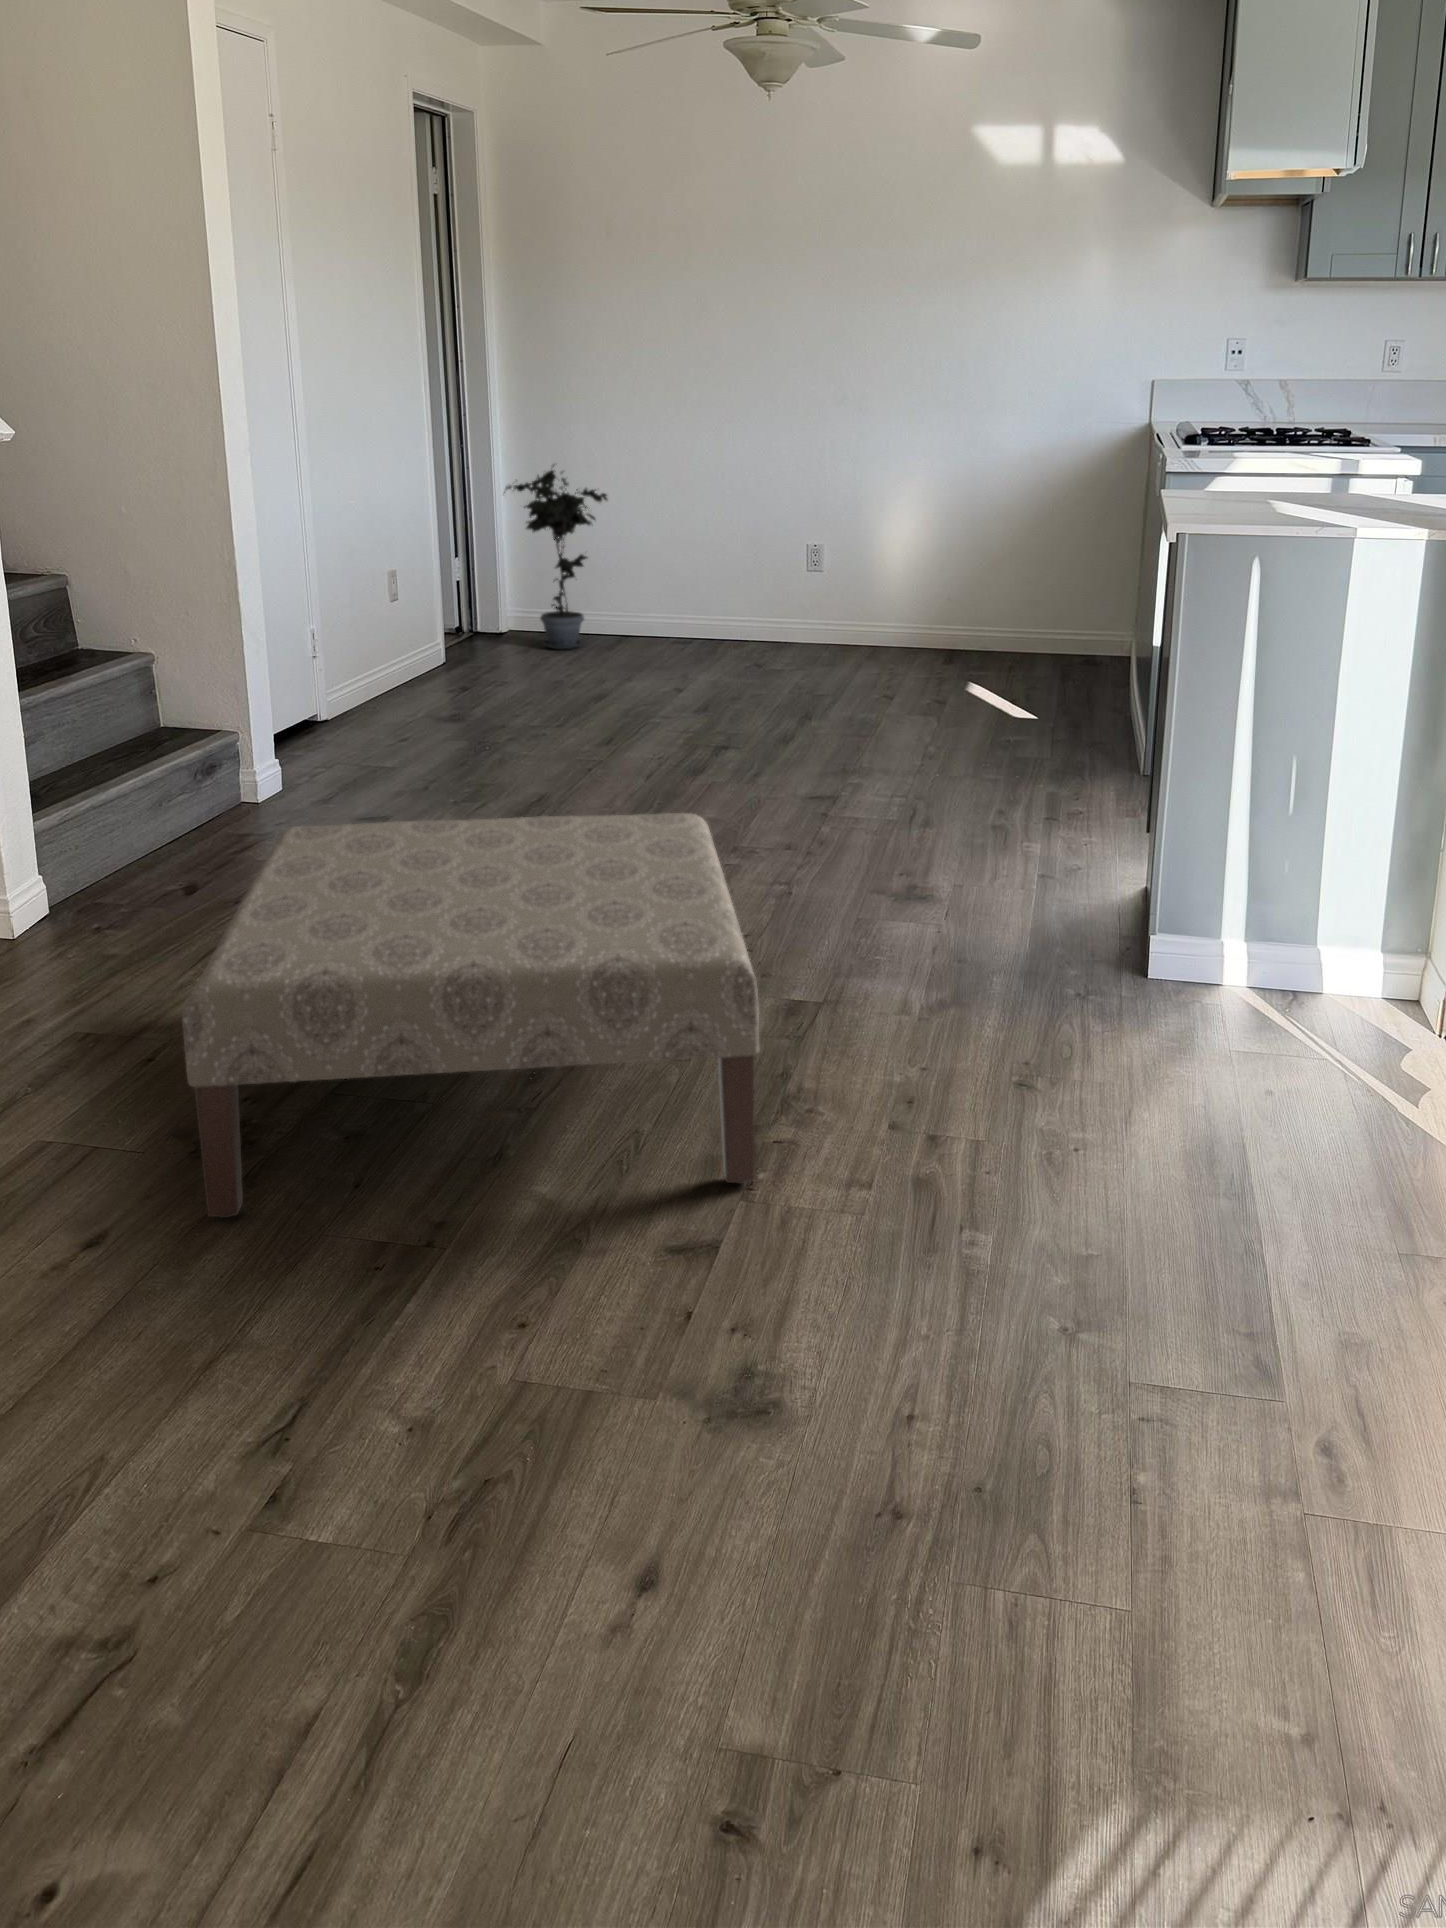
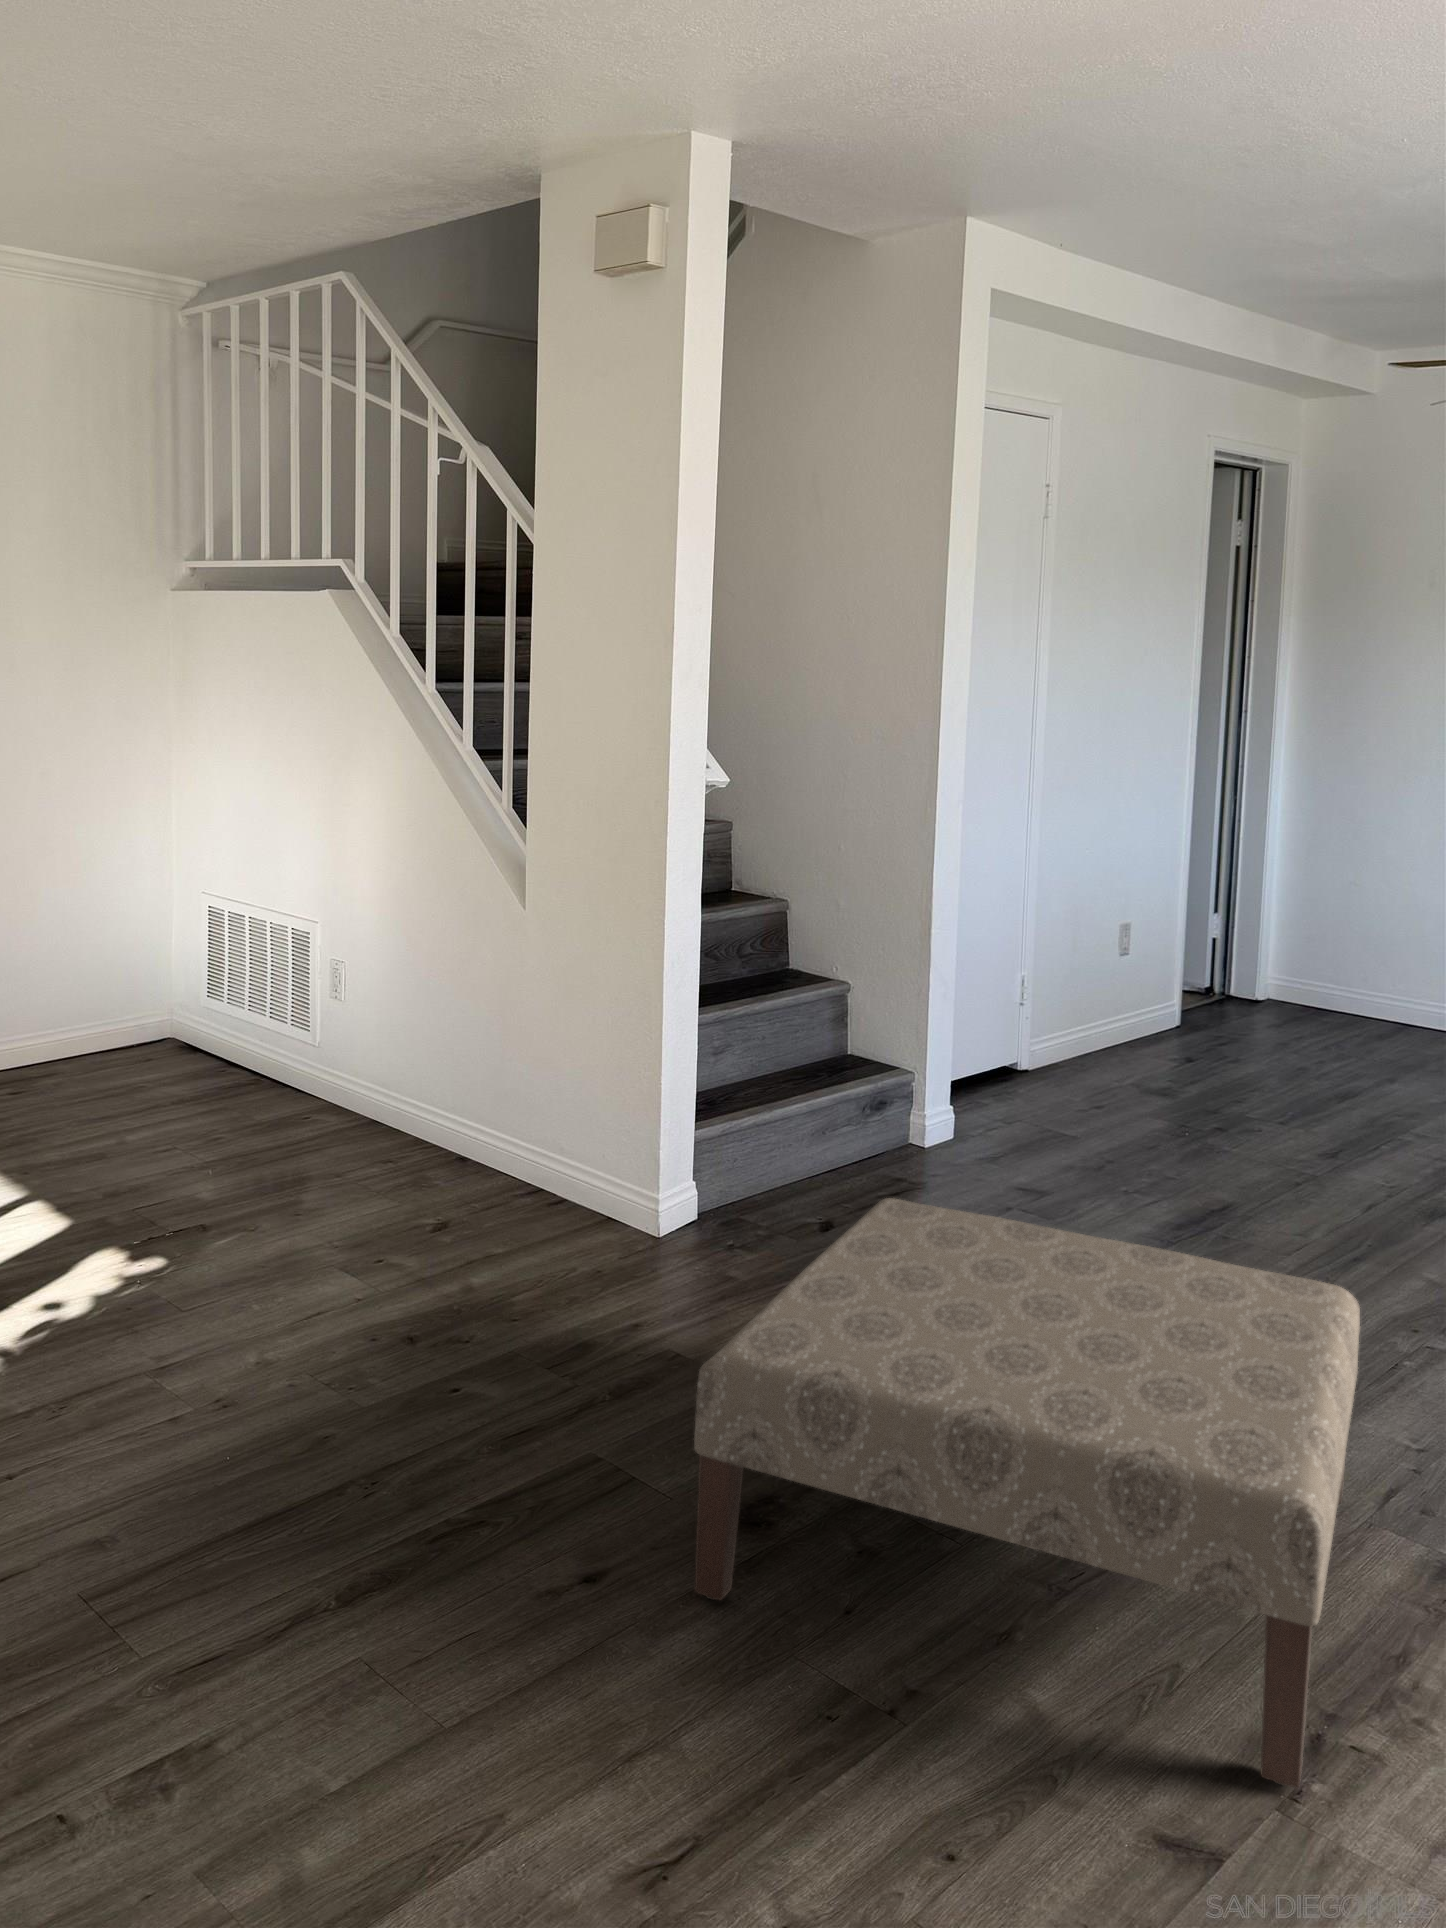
potted plant: present [503,465,607,650] -> none [1272,826,1396,1032]

